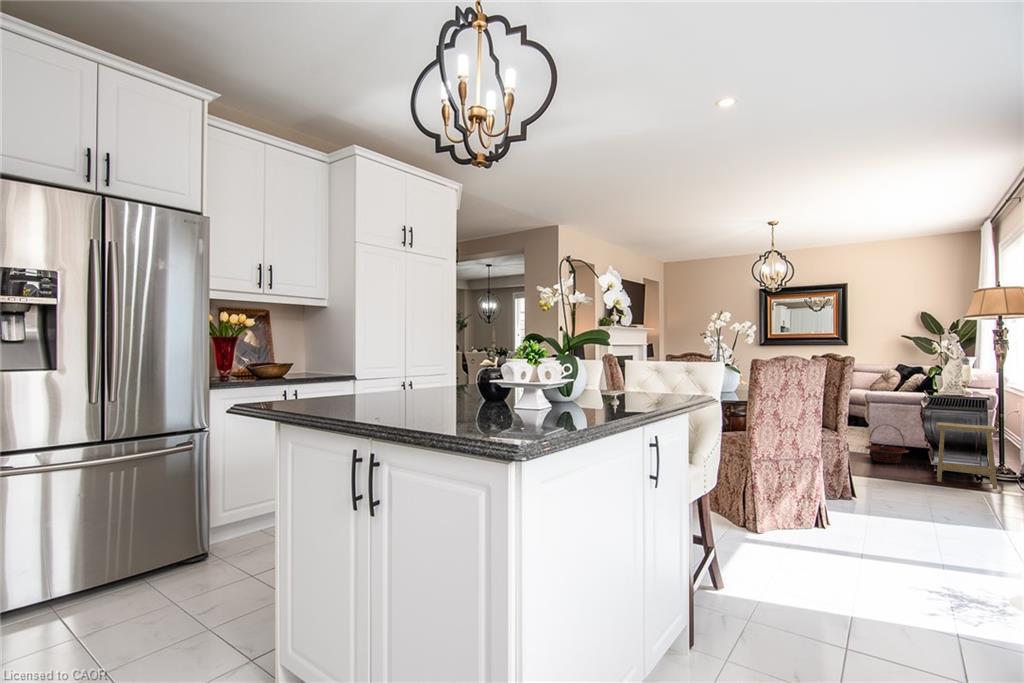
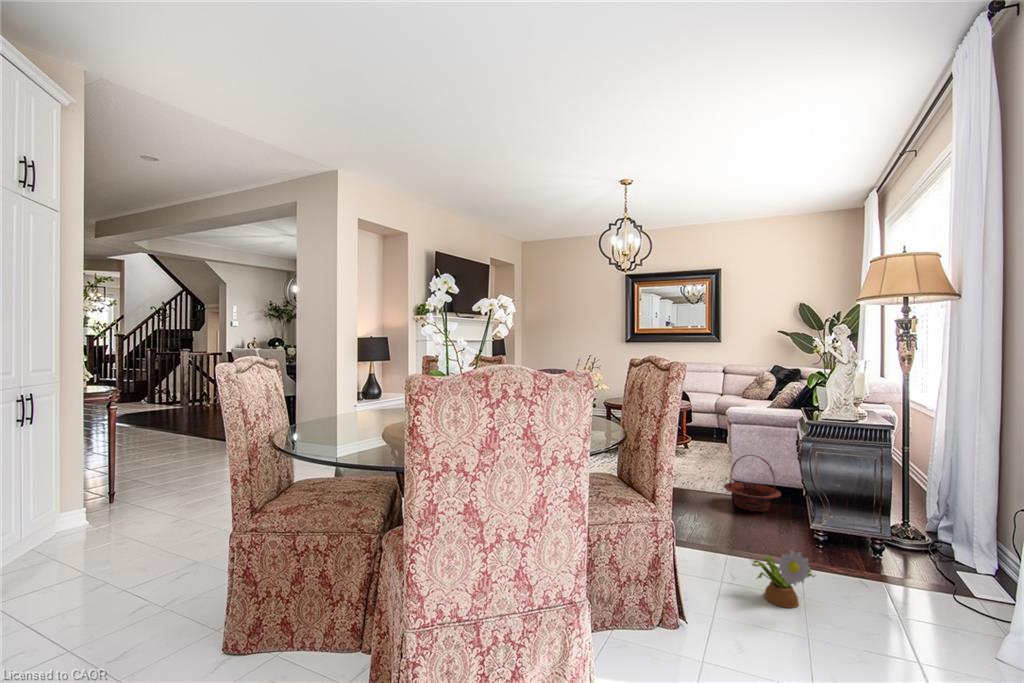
footstool: present [936,422,997,489] -> none [818,463,910,580]
decorative plant: none [891,462,934,496] -> present [752,550,815,608]

